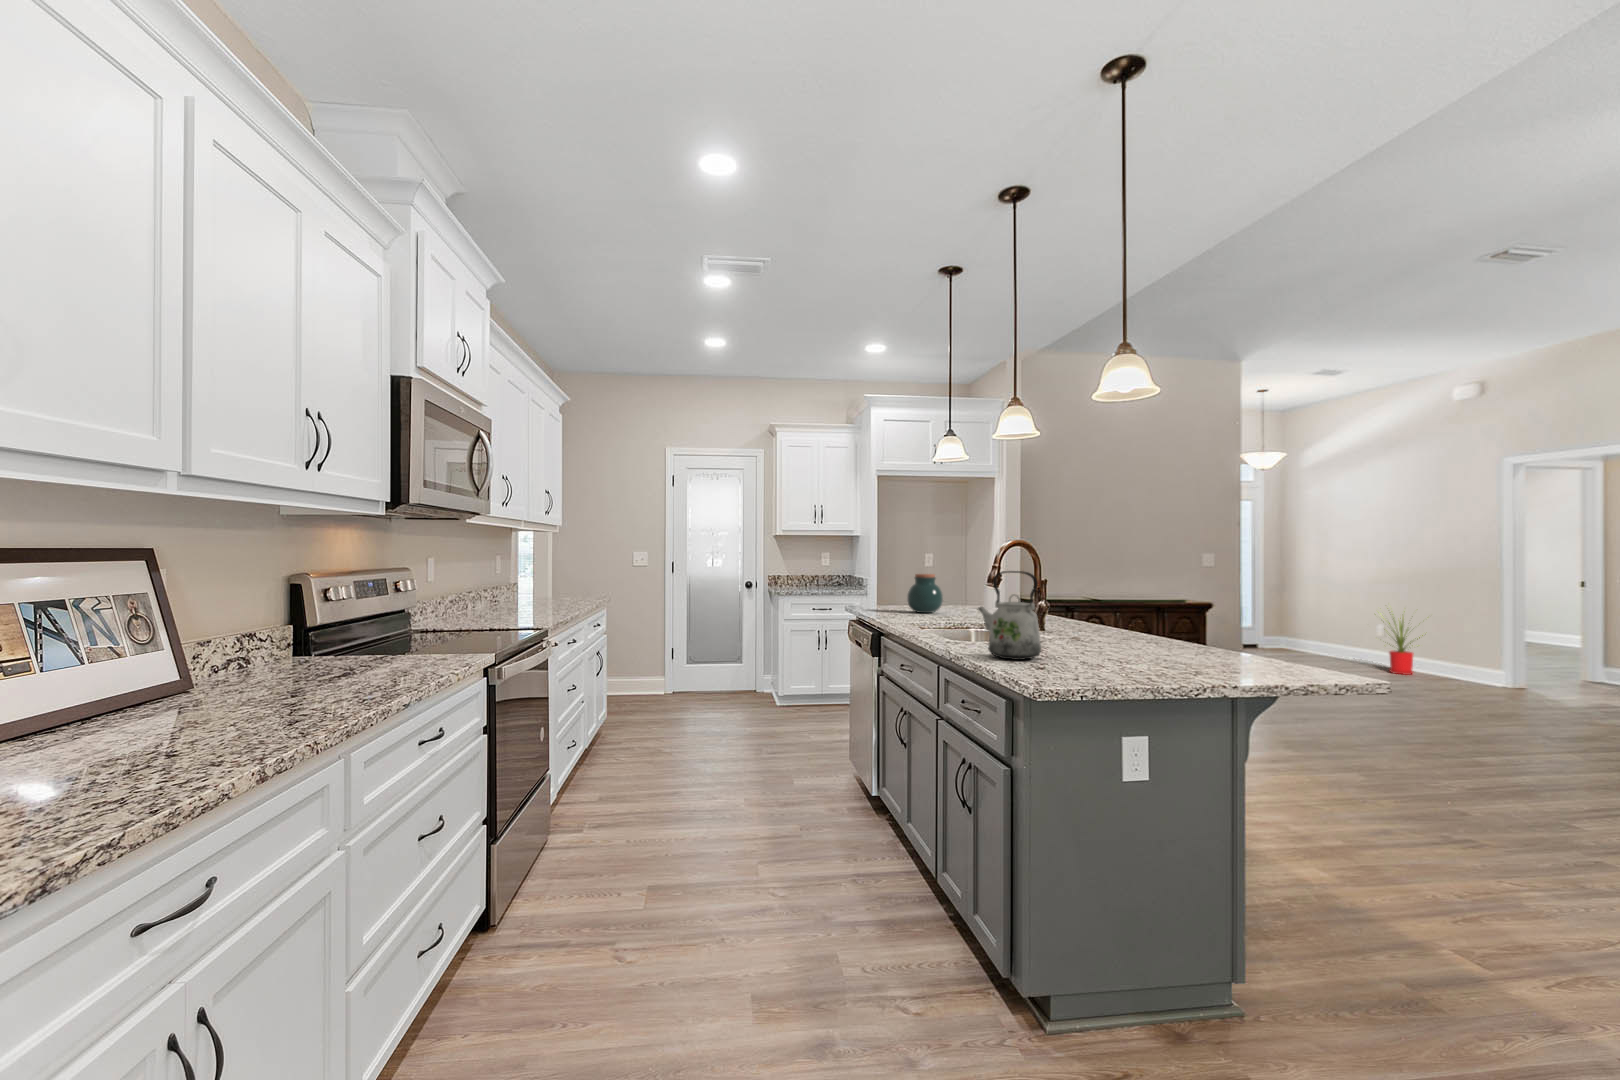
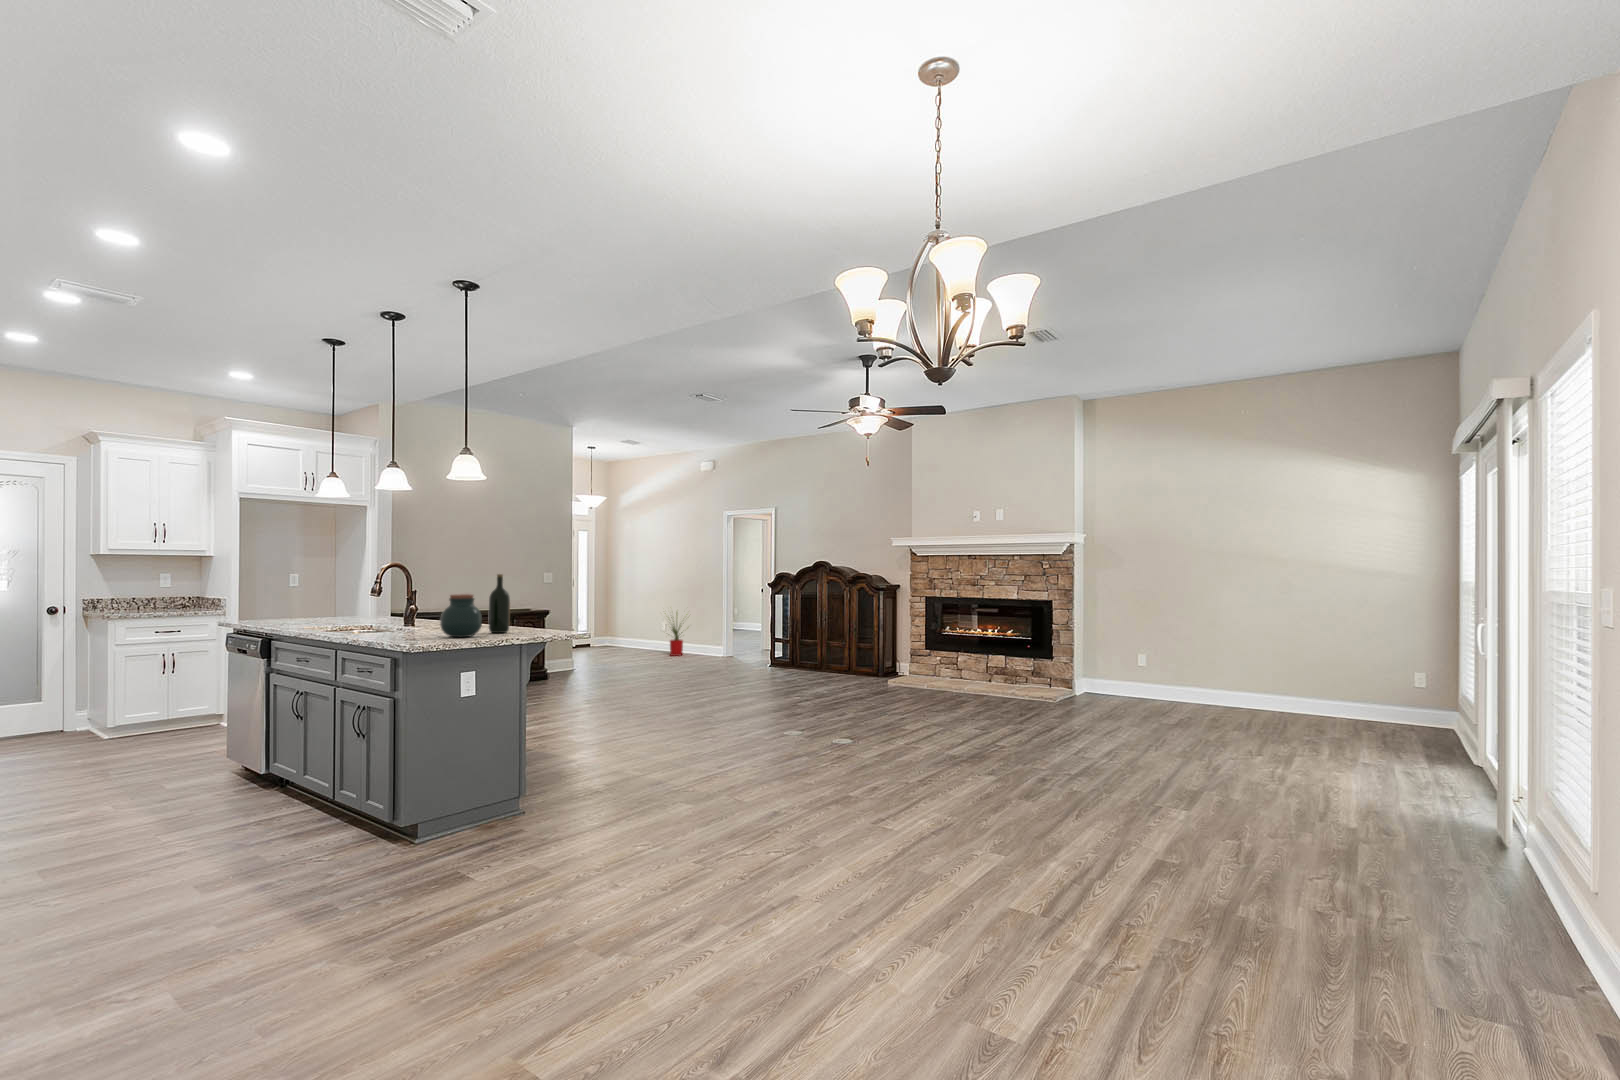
wine bottle: none [1168,556,1209,664] -> present [489,574,510,633]
kettle: present [977,571,1041,660] -> none [370,584,413,638]
jar: present [907,574,943,613] -> present [440,594,482,637]

